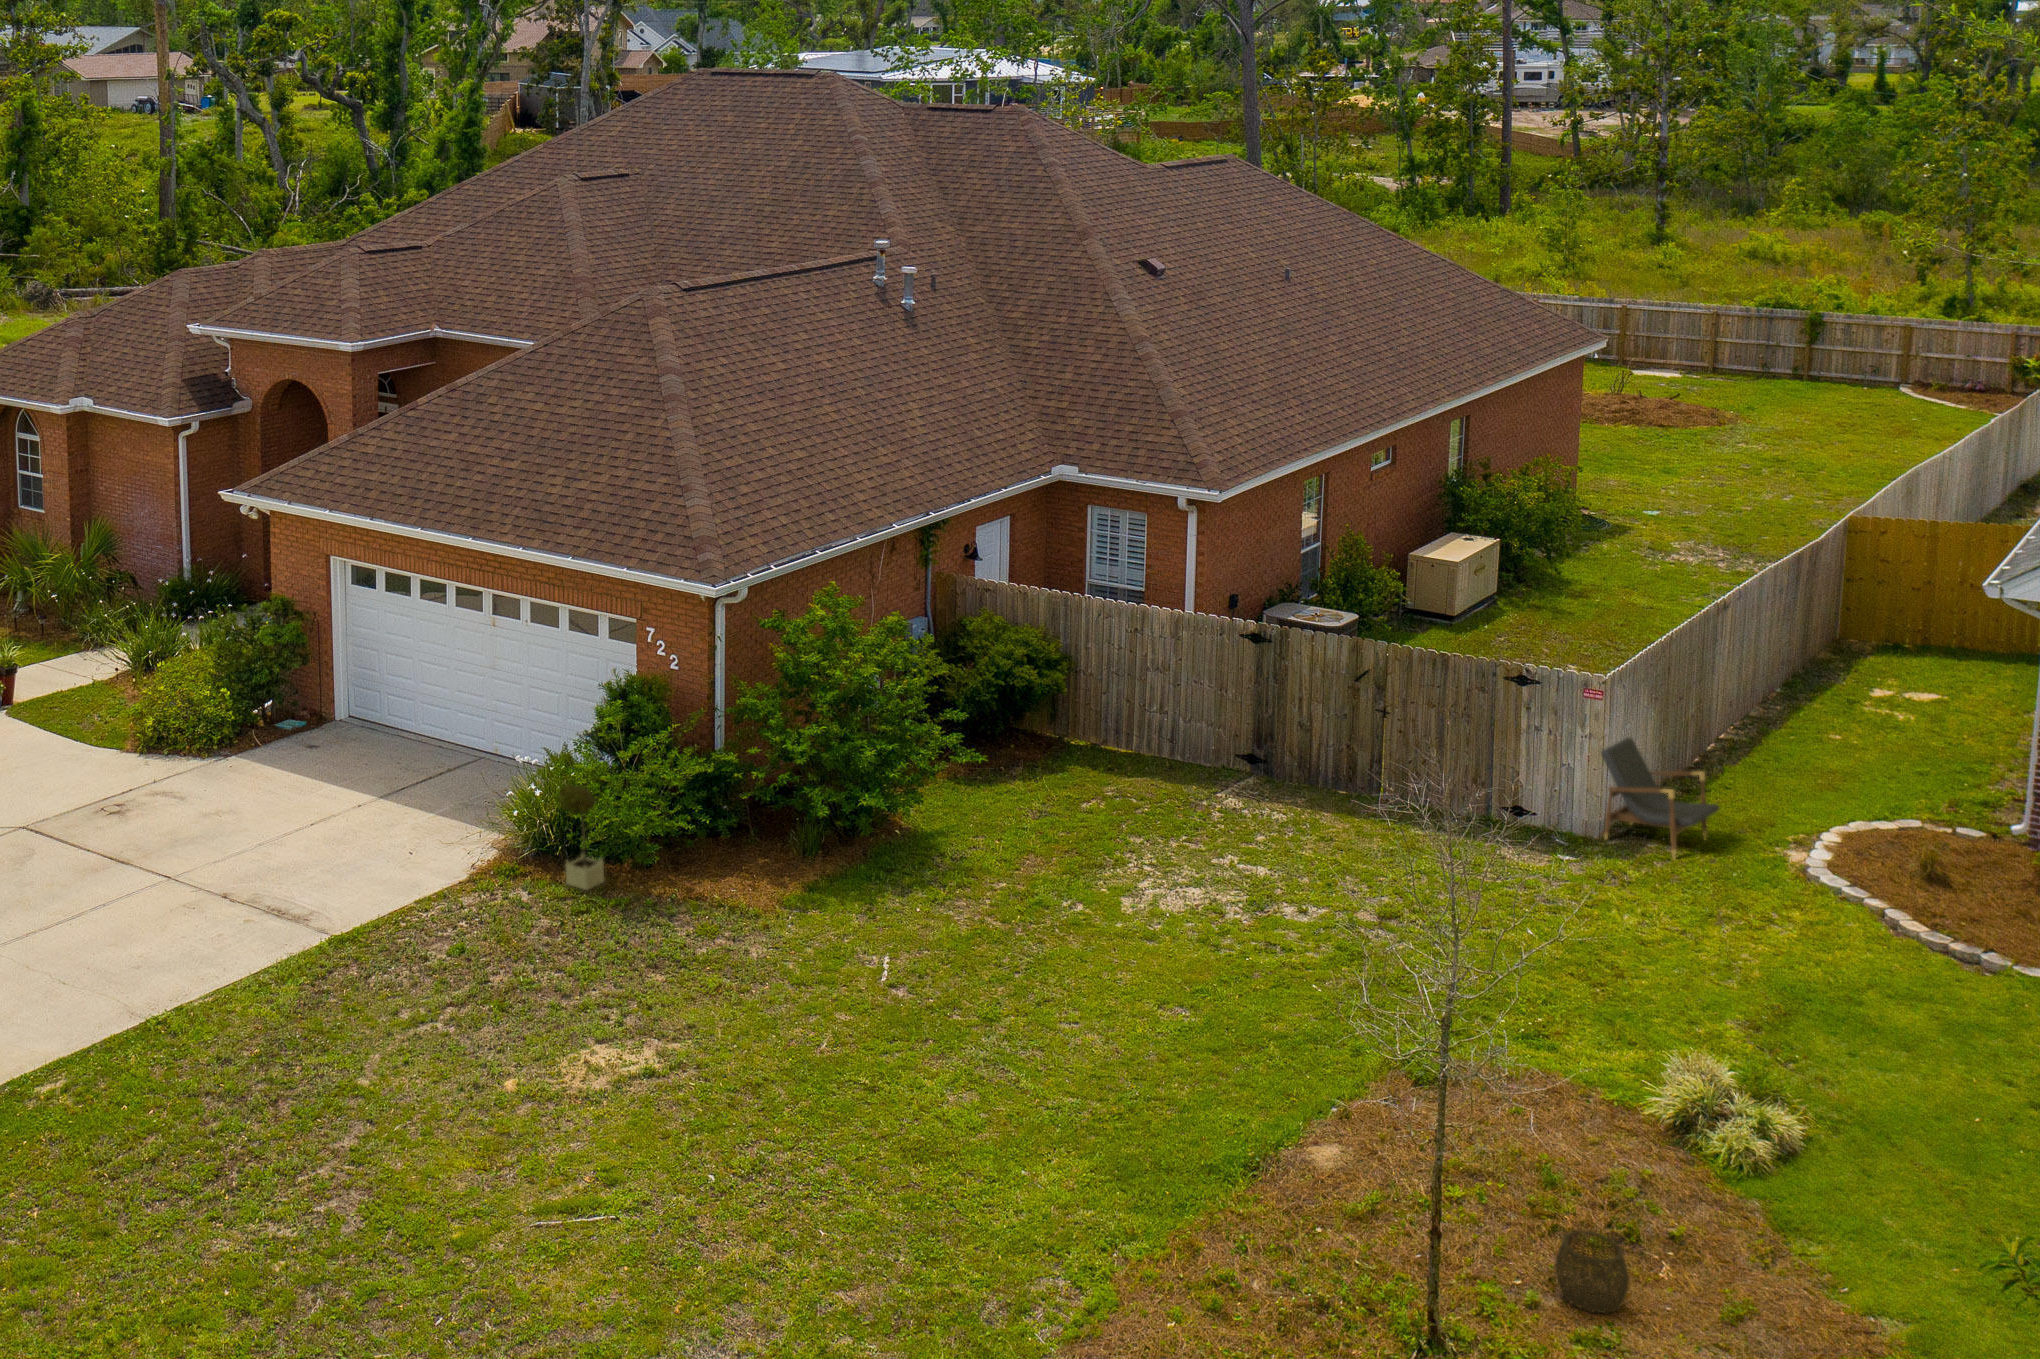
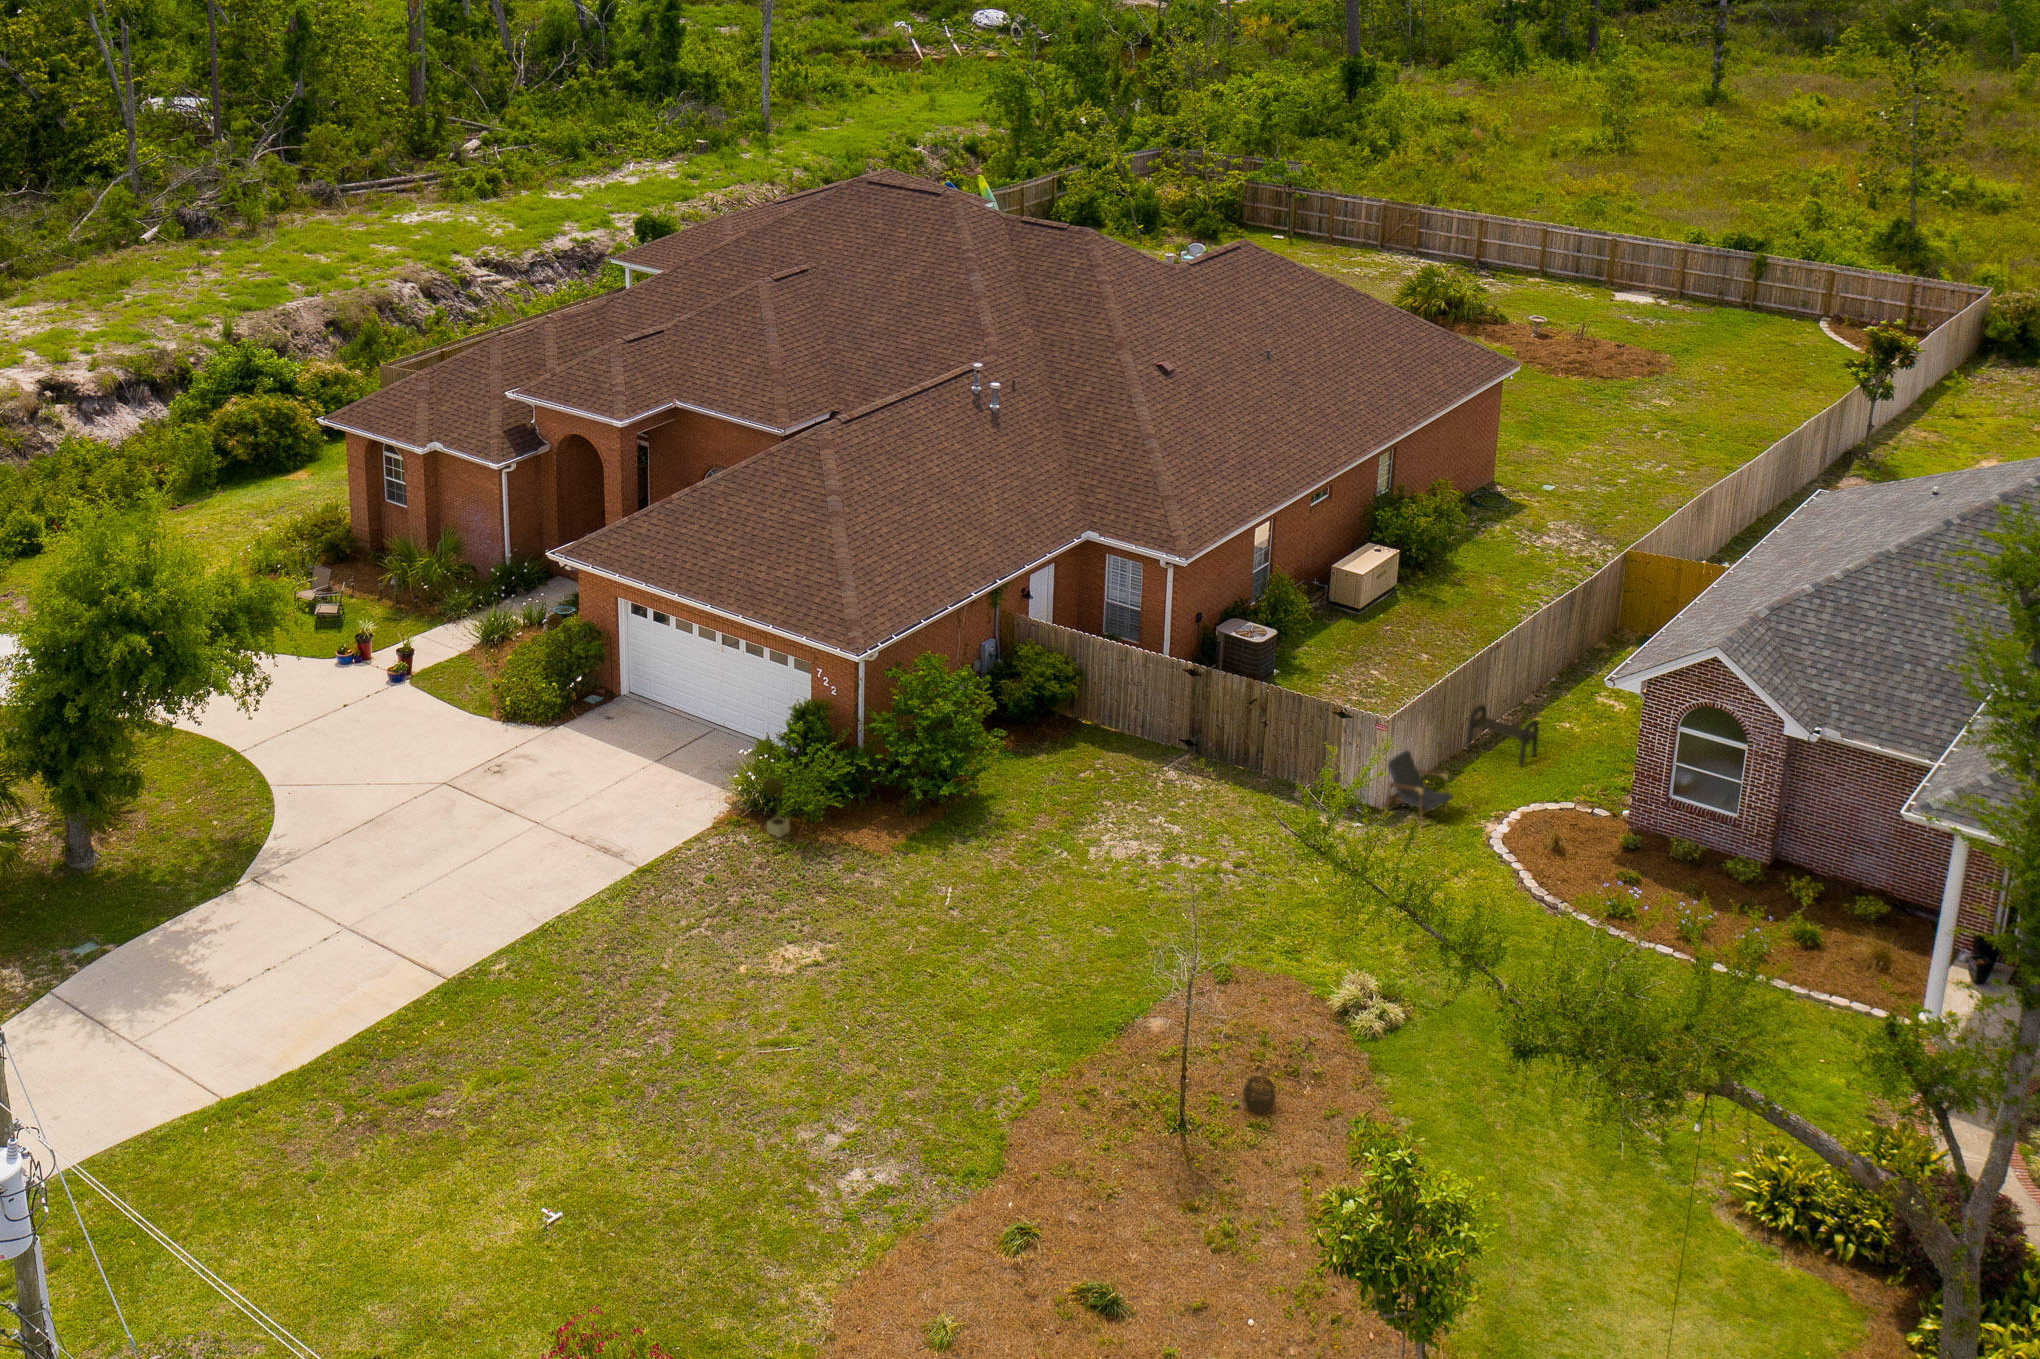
bench: none [1691,694,1809,785] -> present [1468,705,1539,767]

